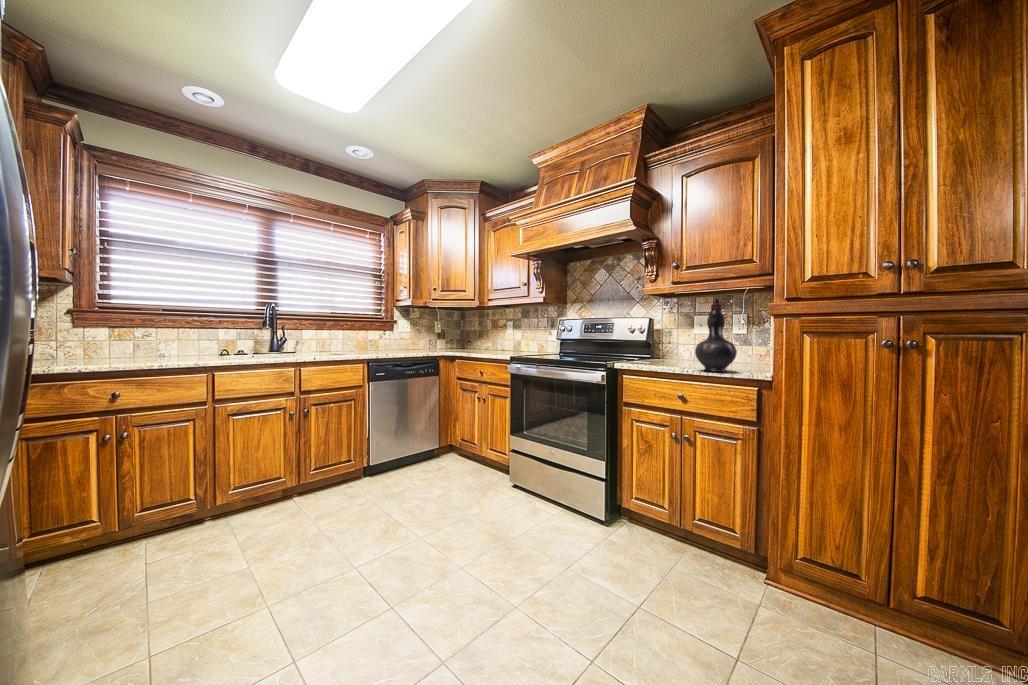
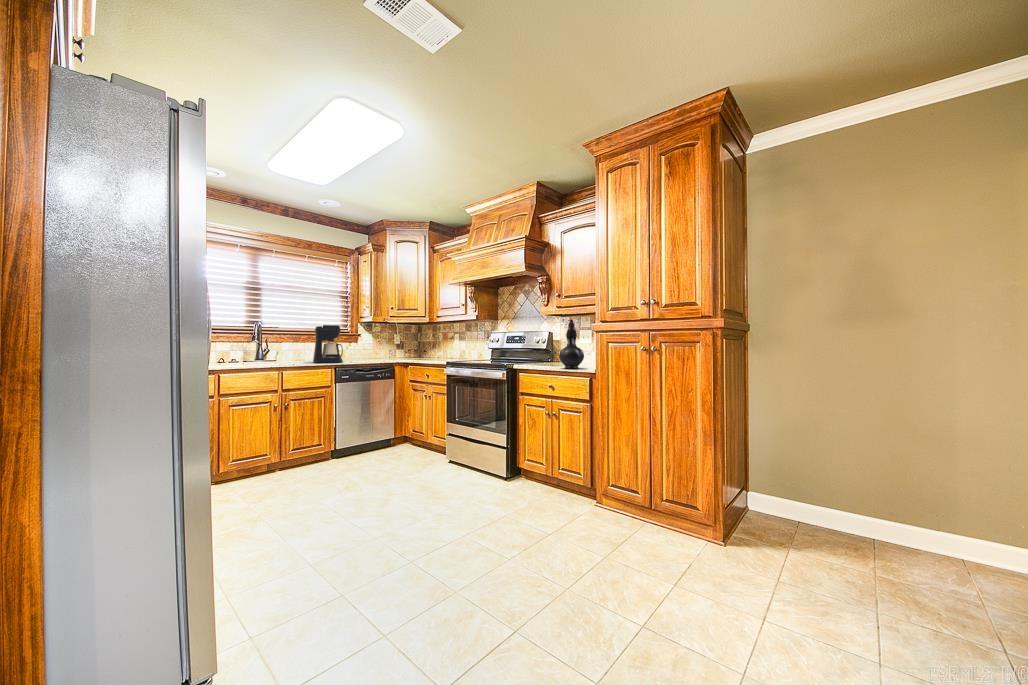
coffee maker: none [340,308,378,357] -> present [313,325,343,363]

